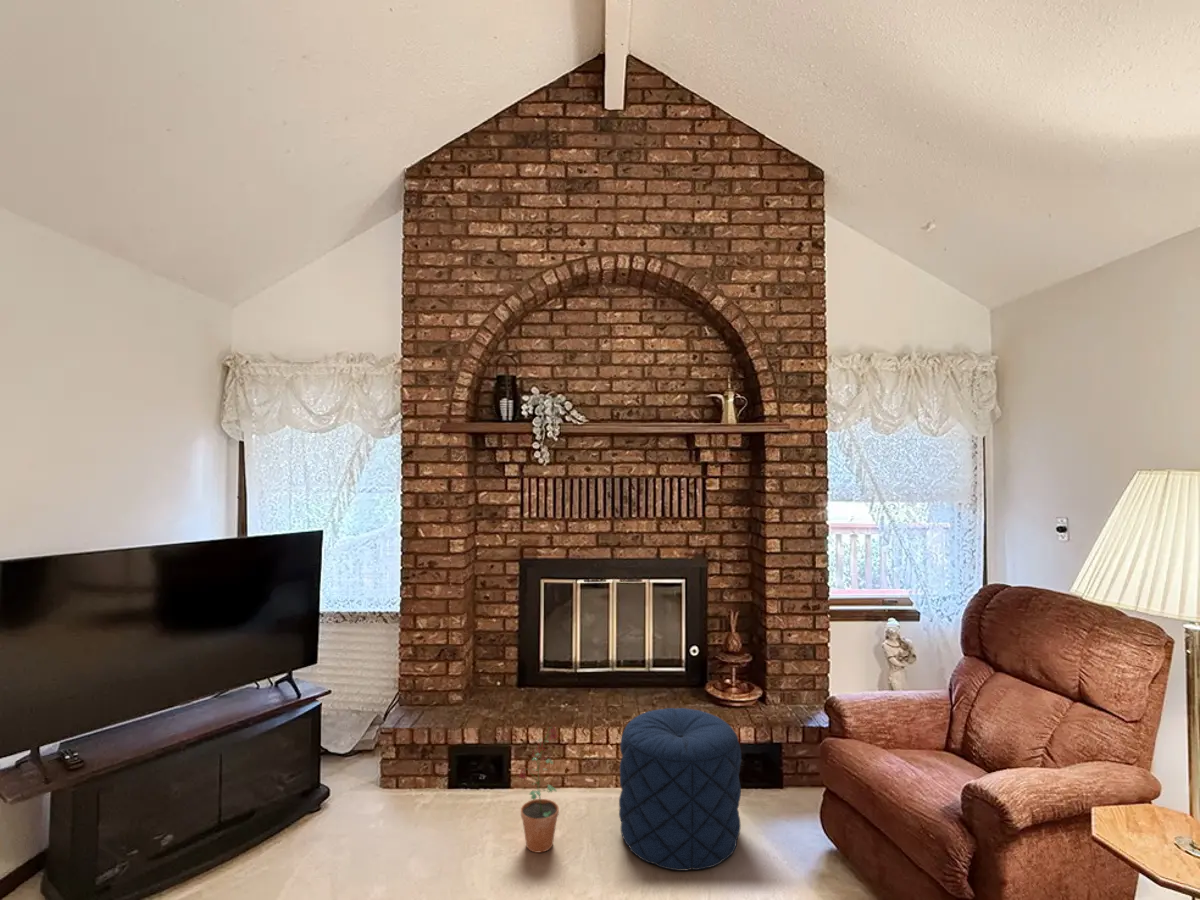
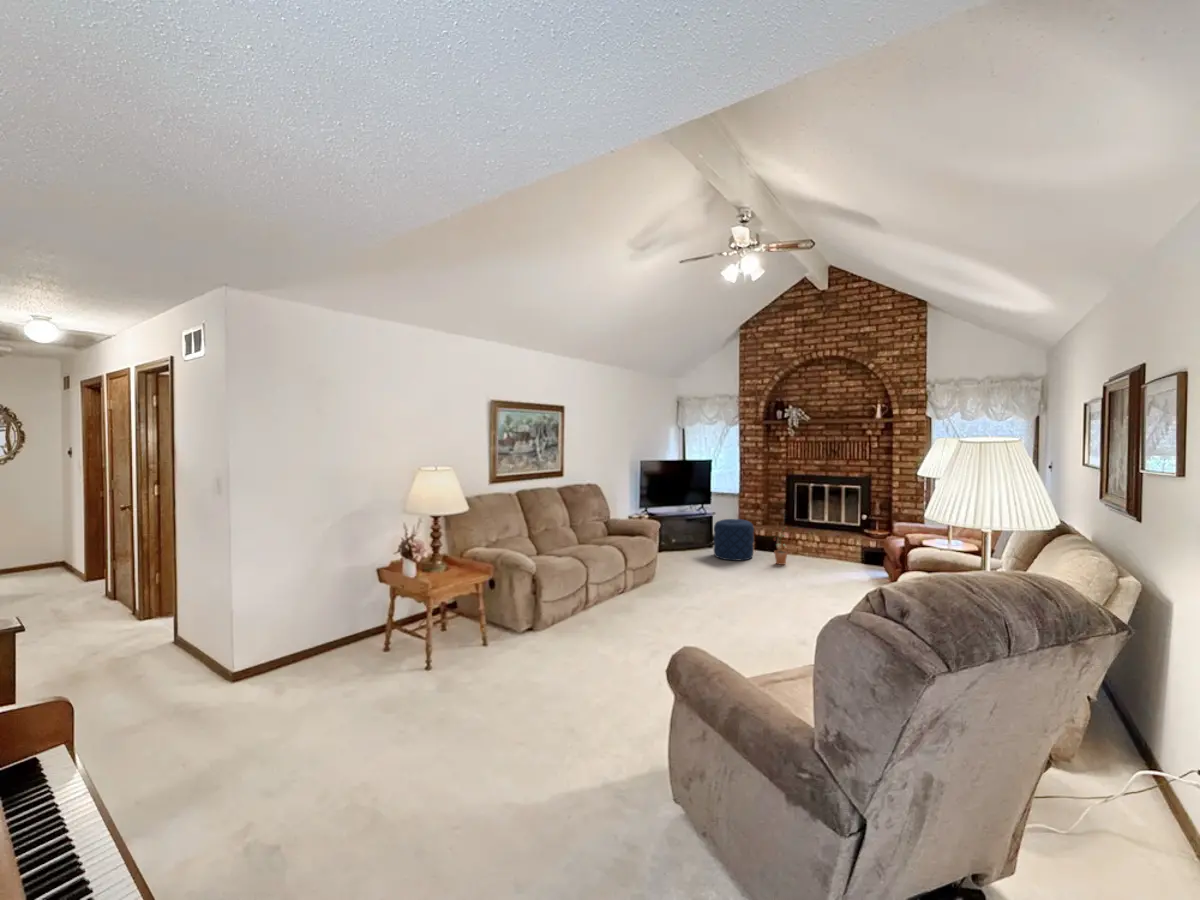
pouf: present [619,708,741,870] -> present [714,519,754,560]

